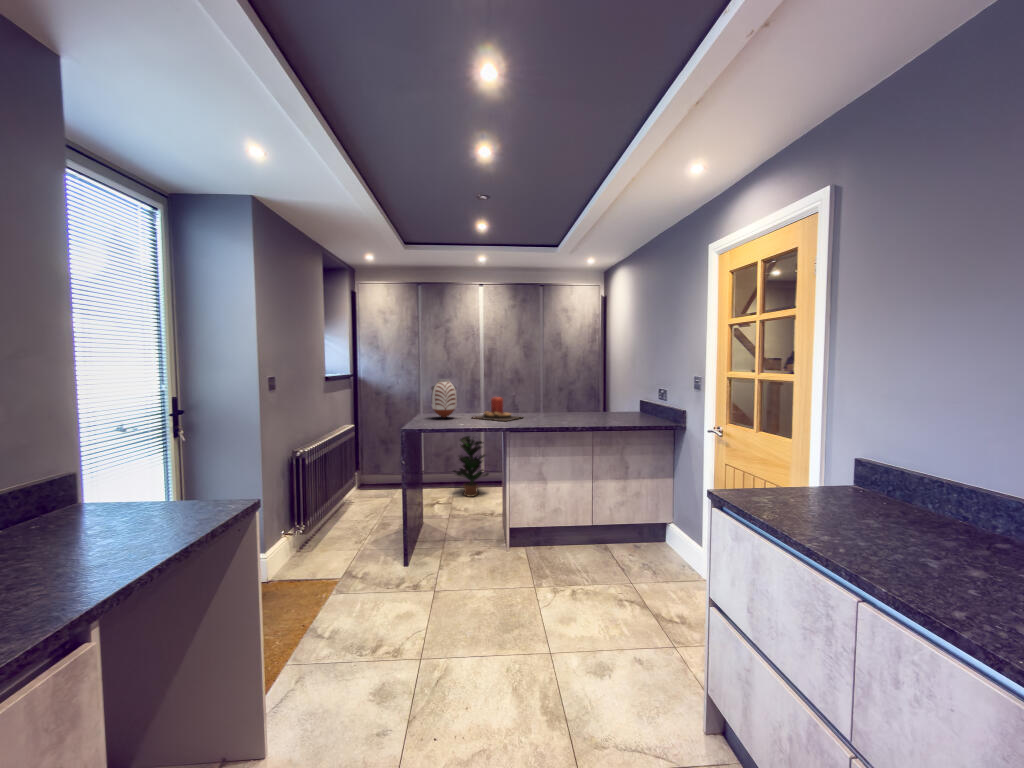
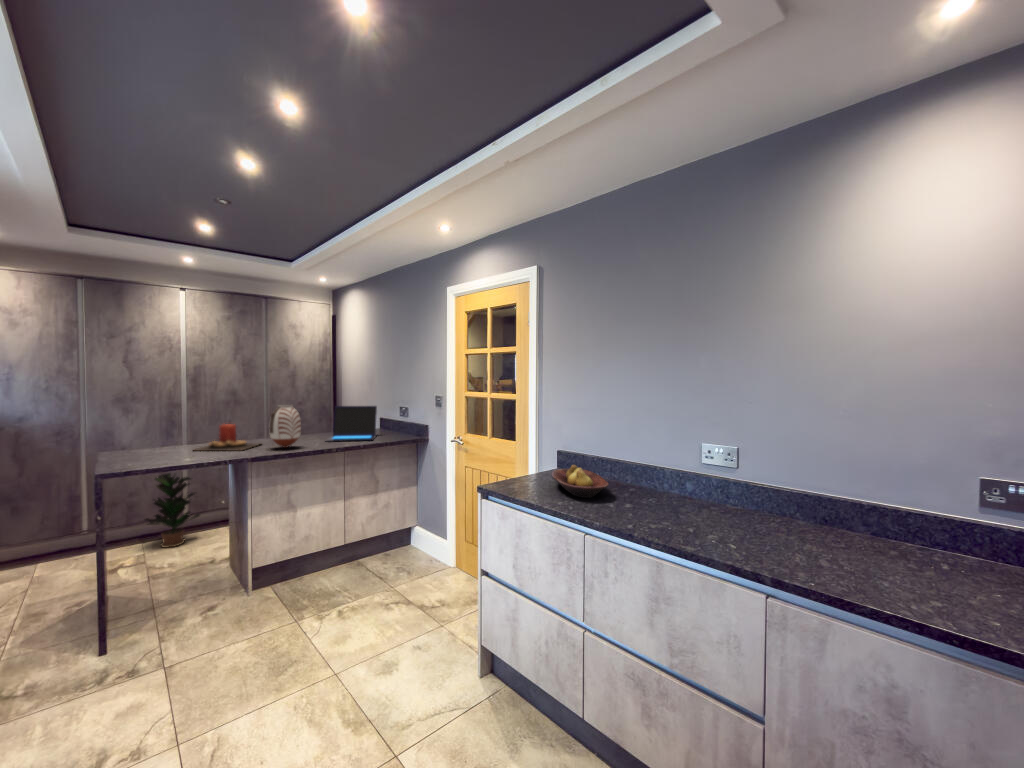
vase: present [431,379,457,418] -> present [270,404,301,448]
laptop: none [577,385,632,423] -> present [326,406,377,442]
fruit bowl: none [823,481,929,537] -> present [552,465,609,498]

